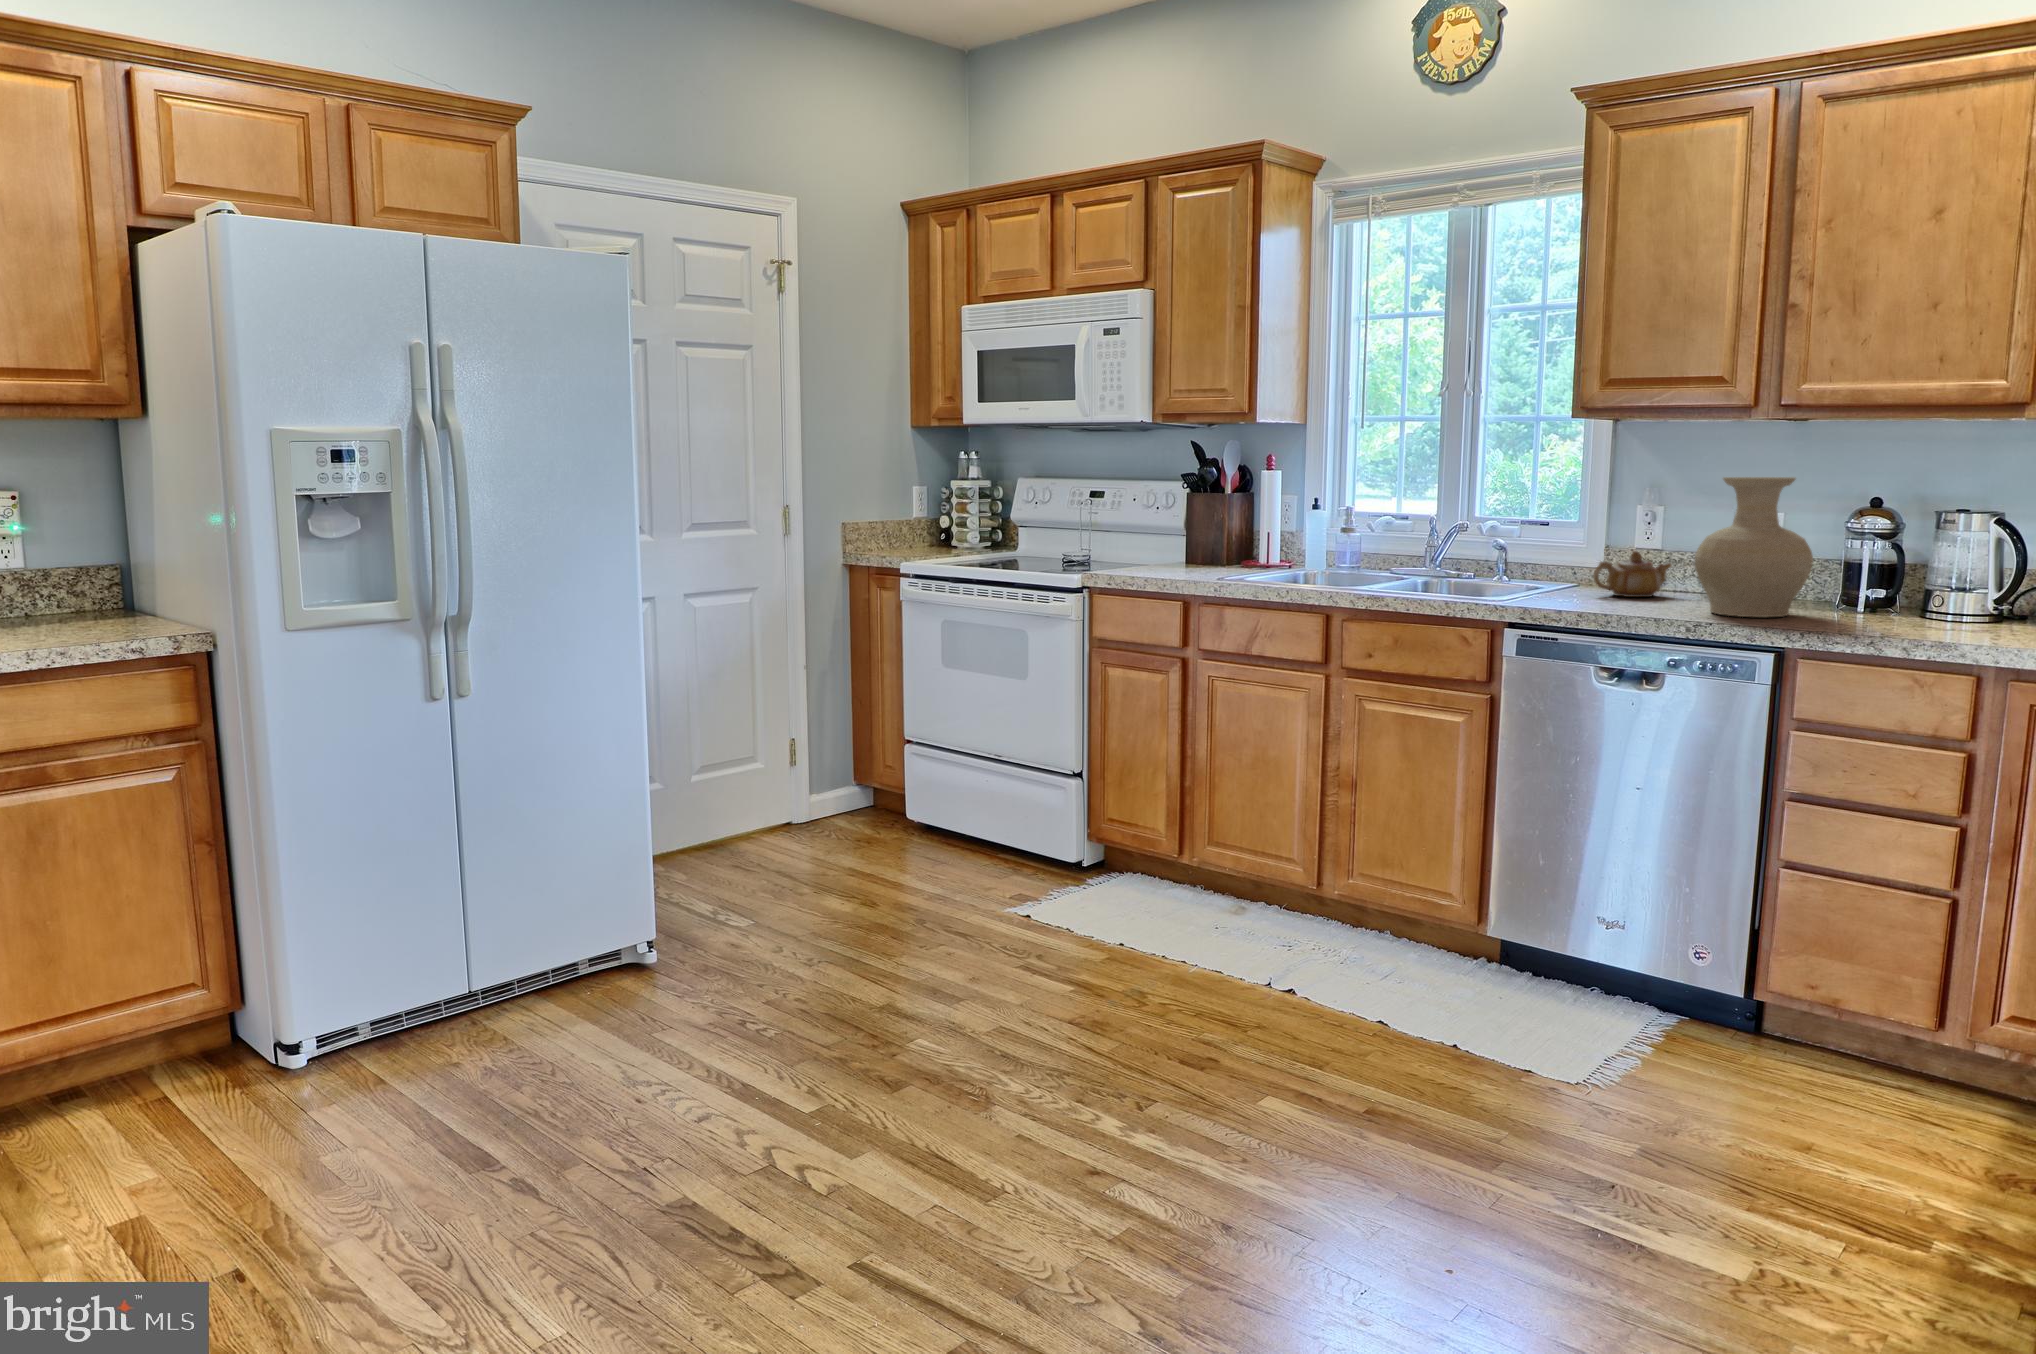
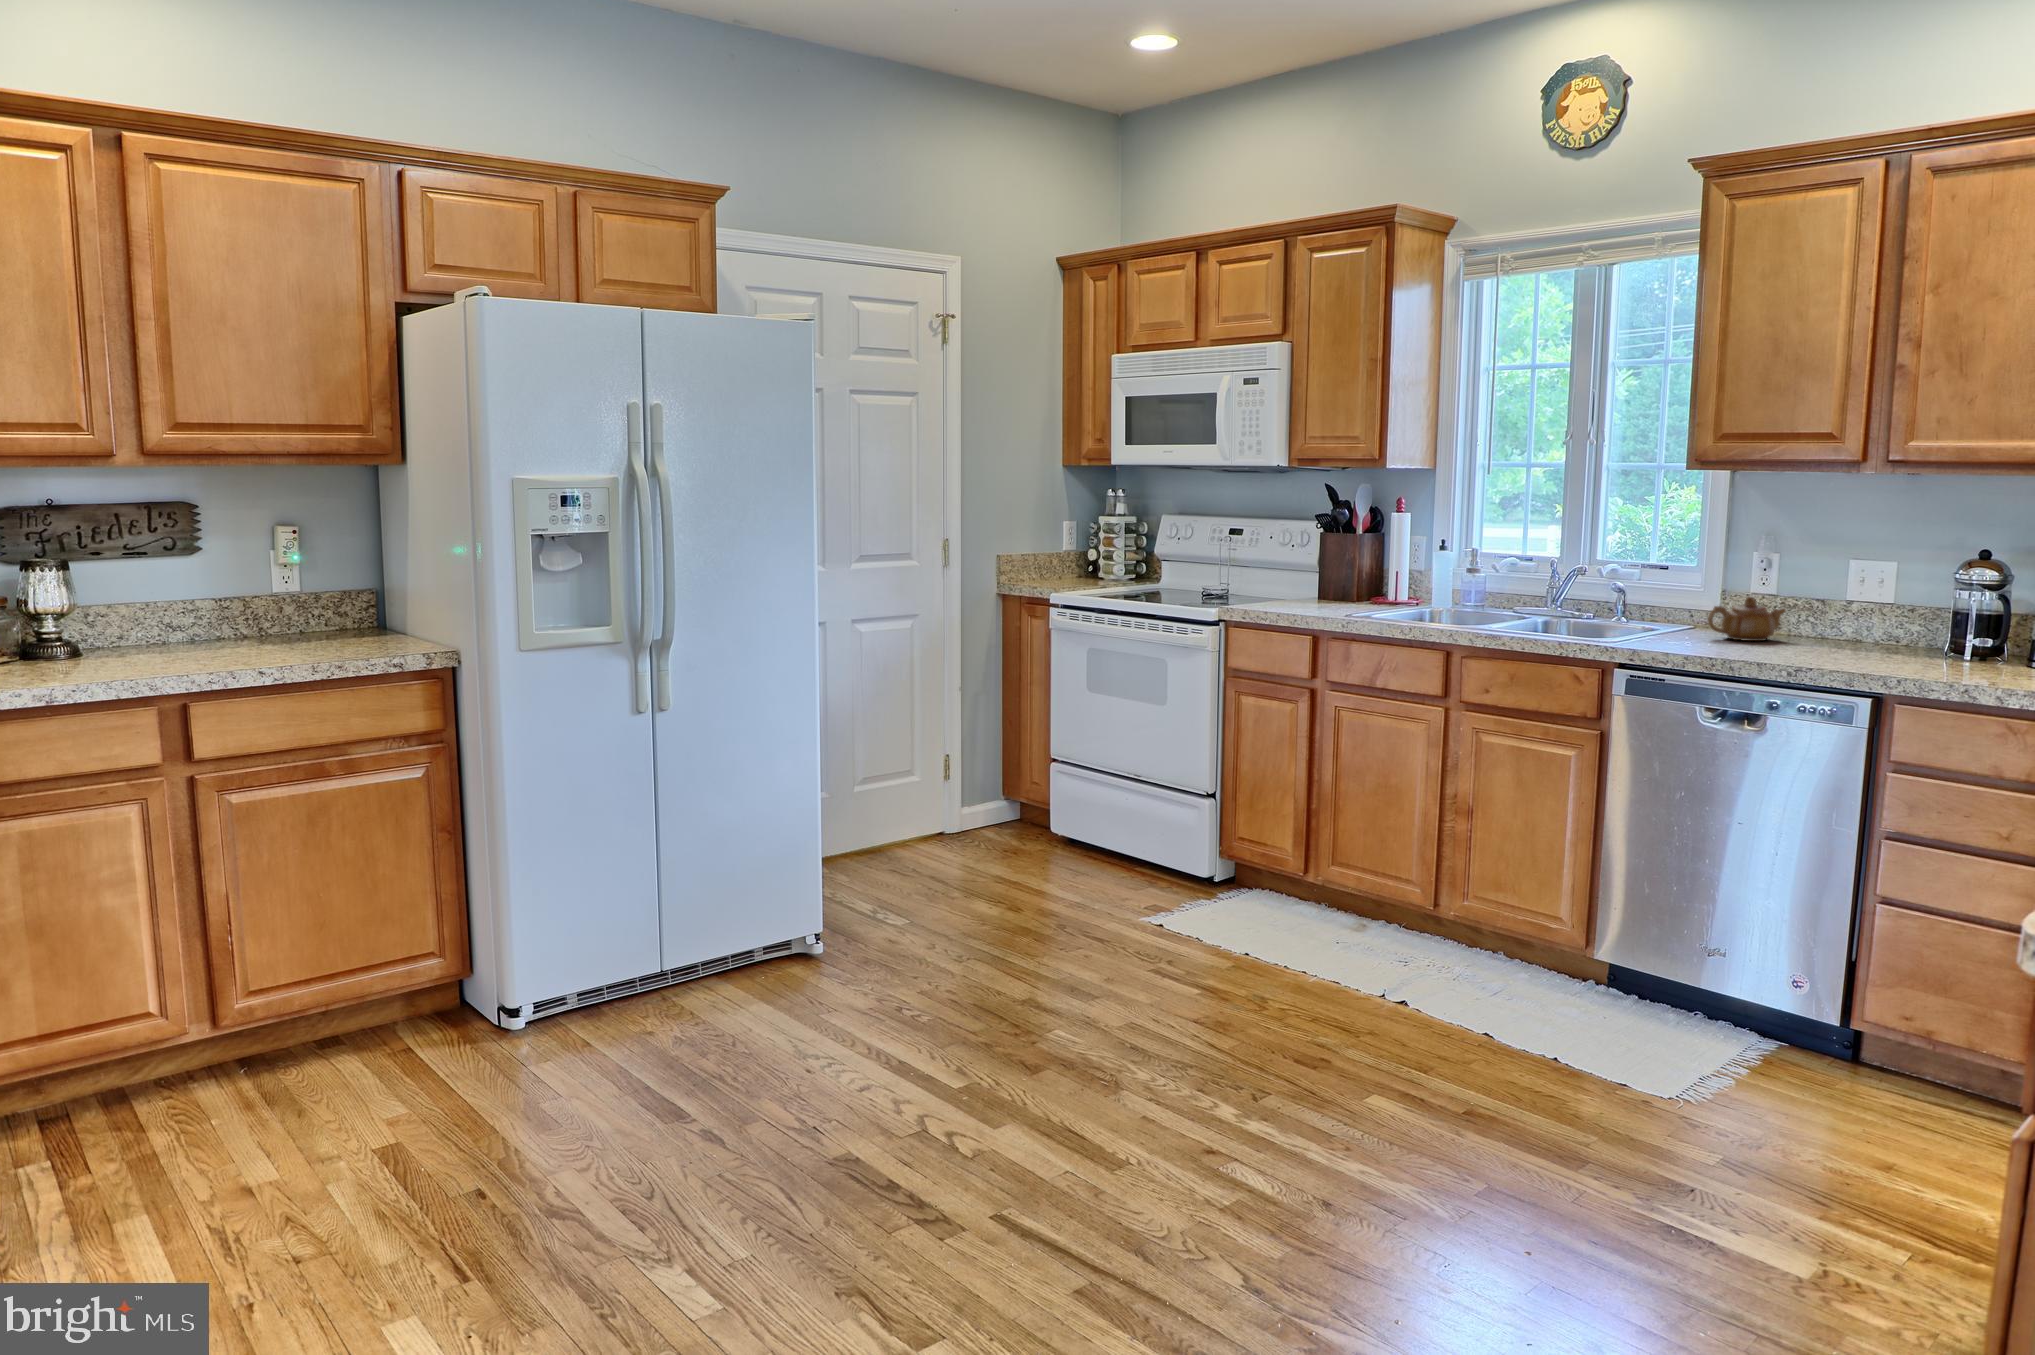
vase: present [1695,477,1813,617] -> none [1802,529,1919,664]

